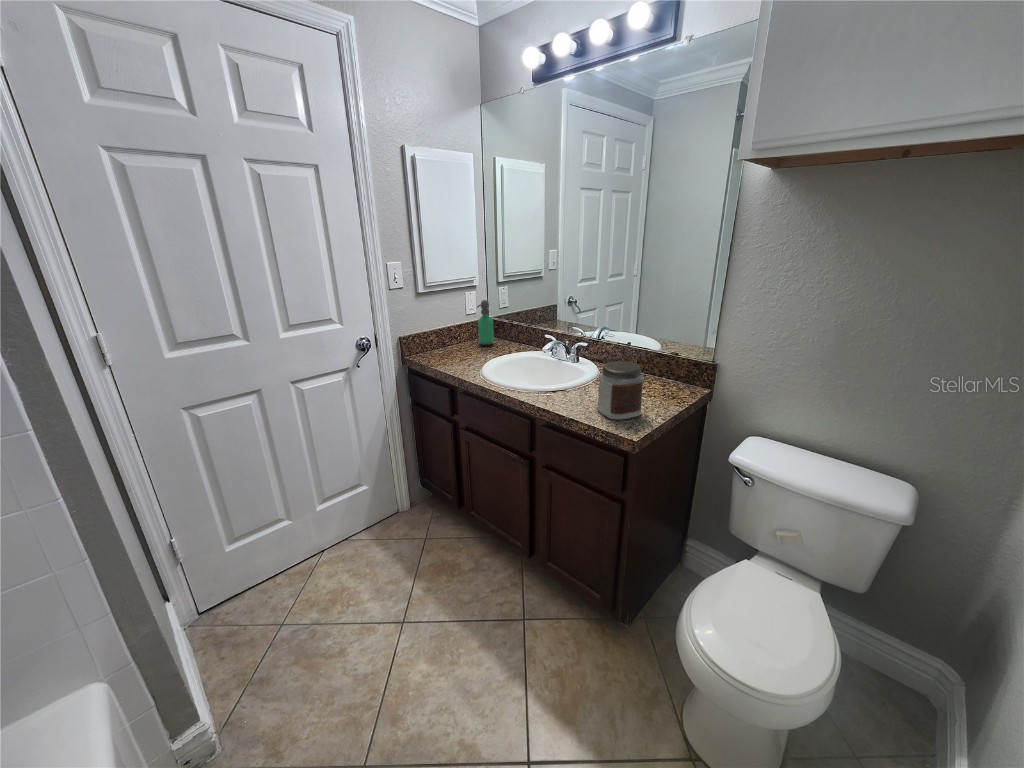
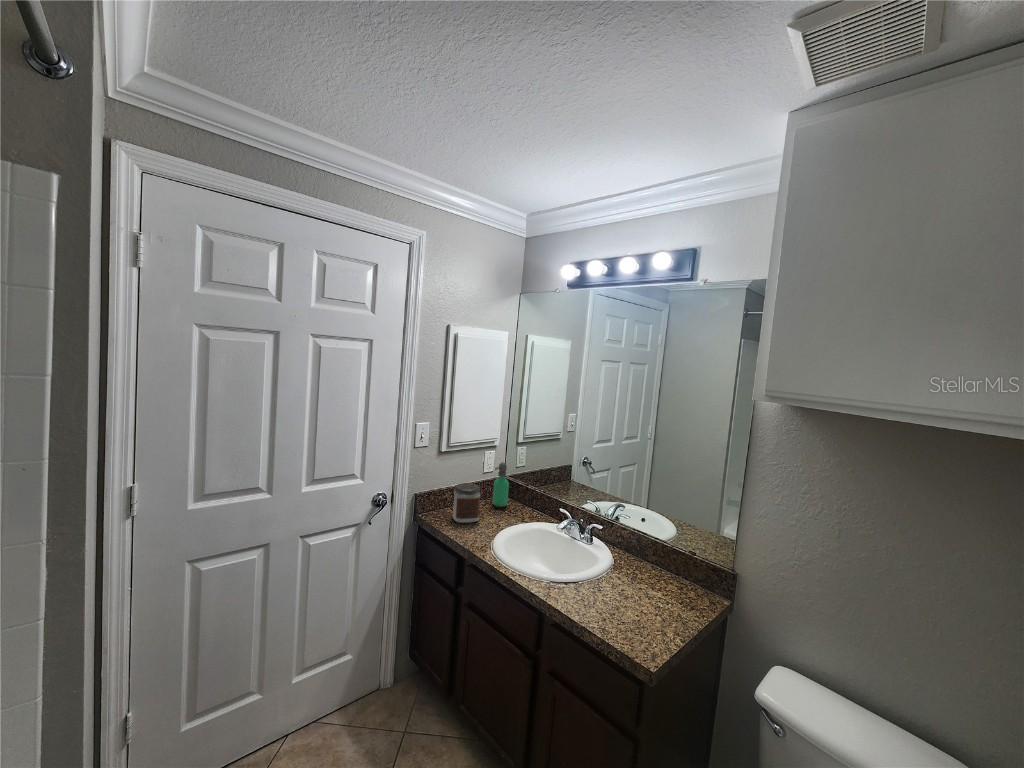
jar: present [597,361,644,420] -> present [452,483,480,523]

